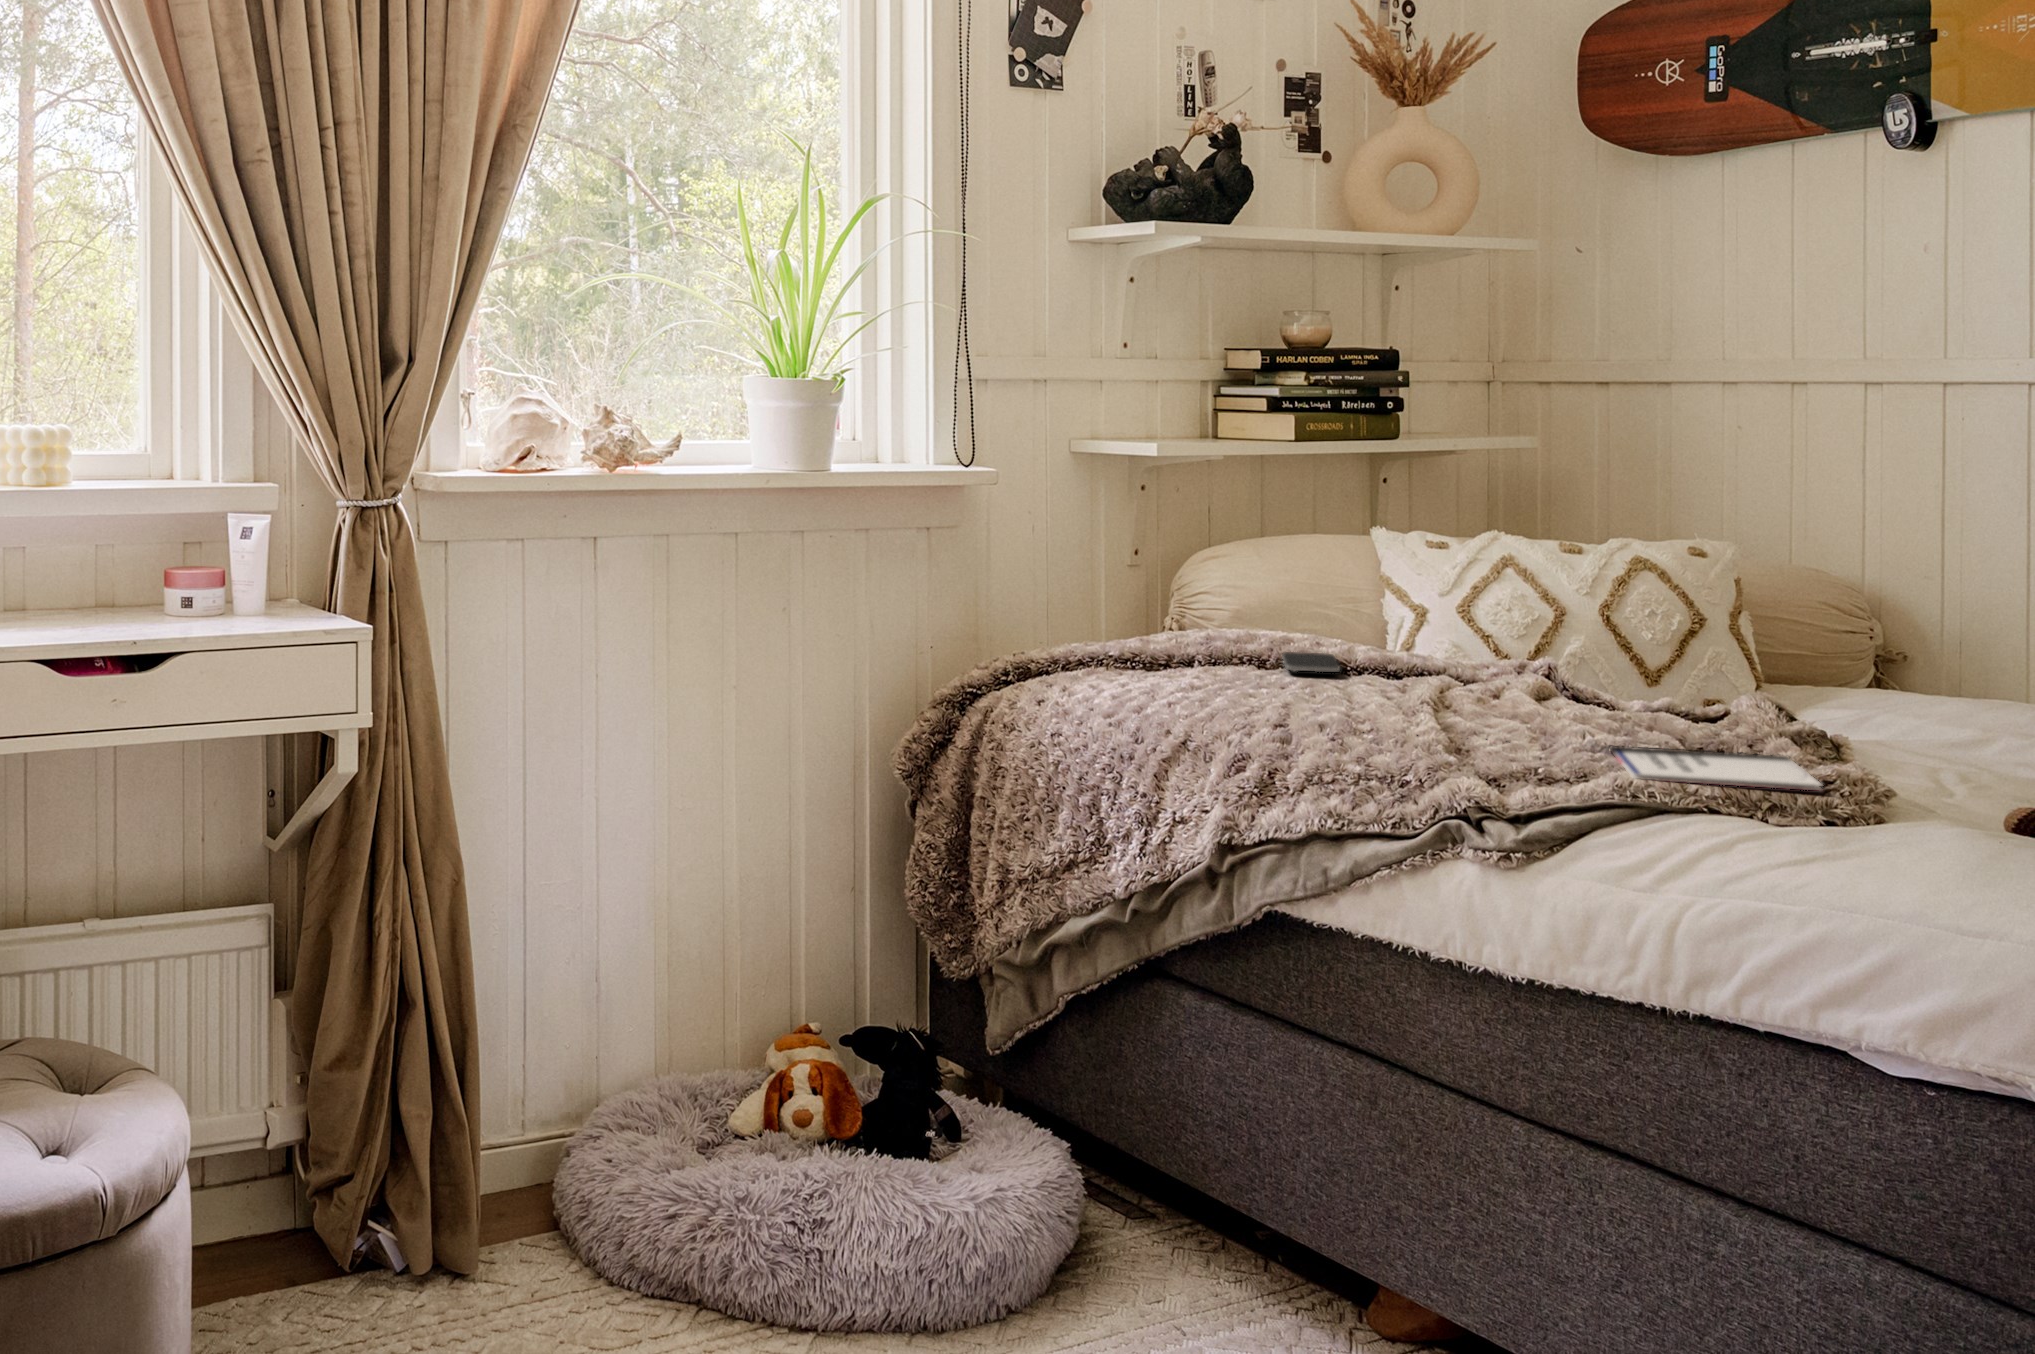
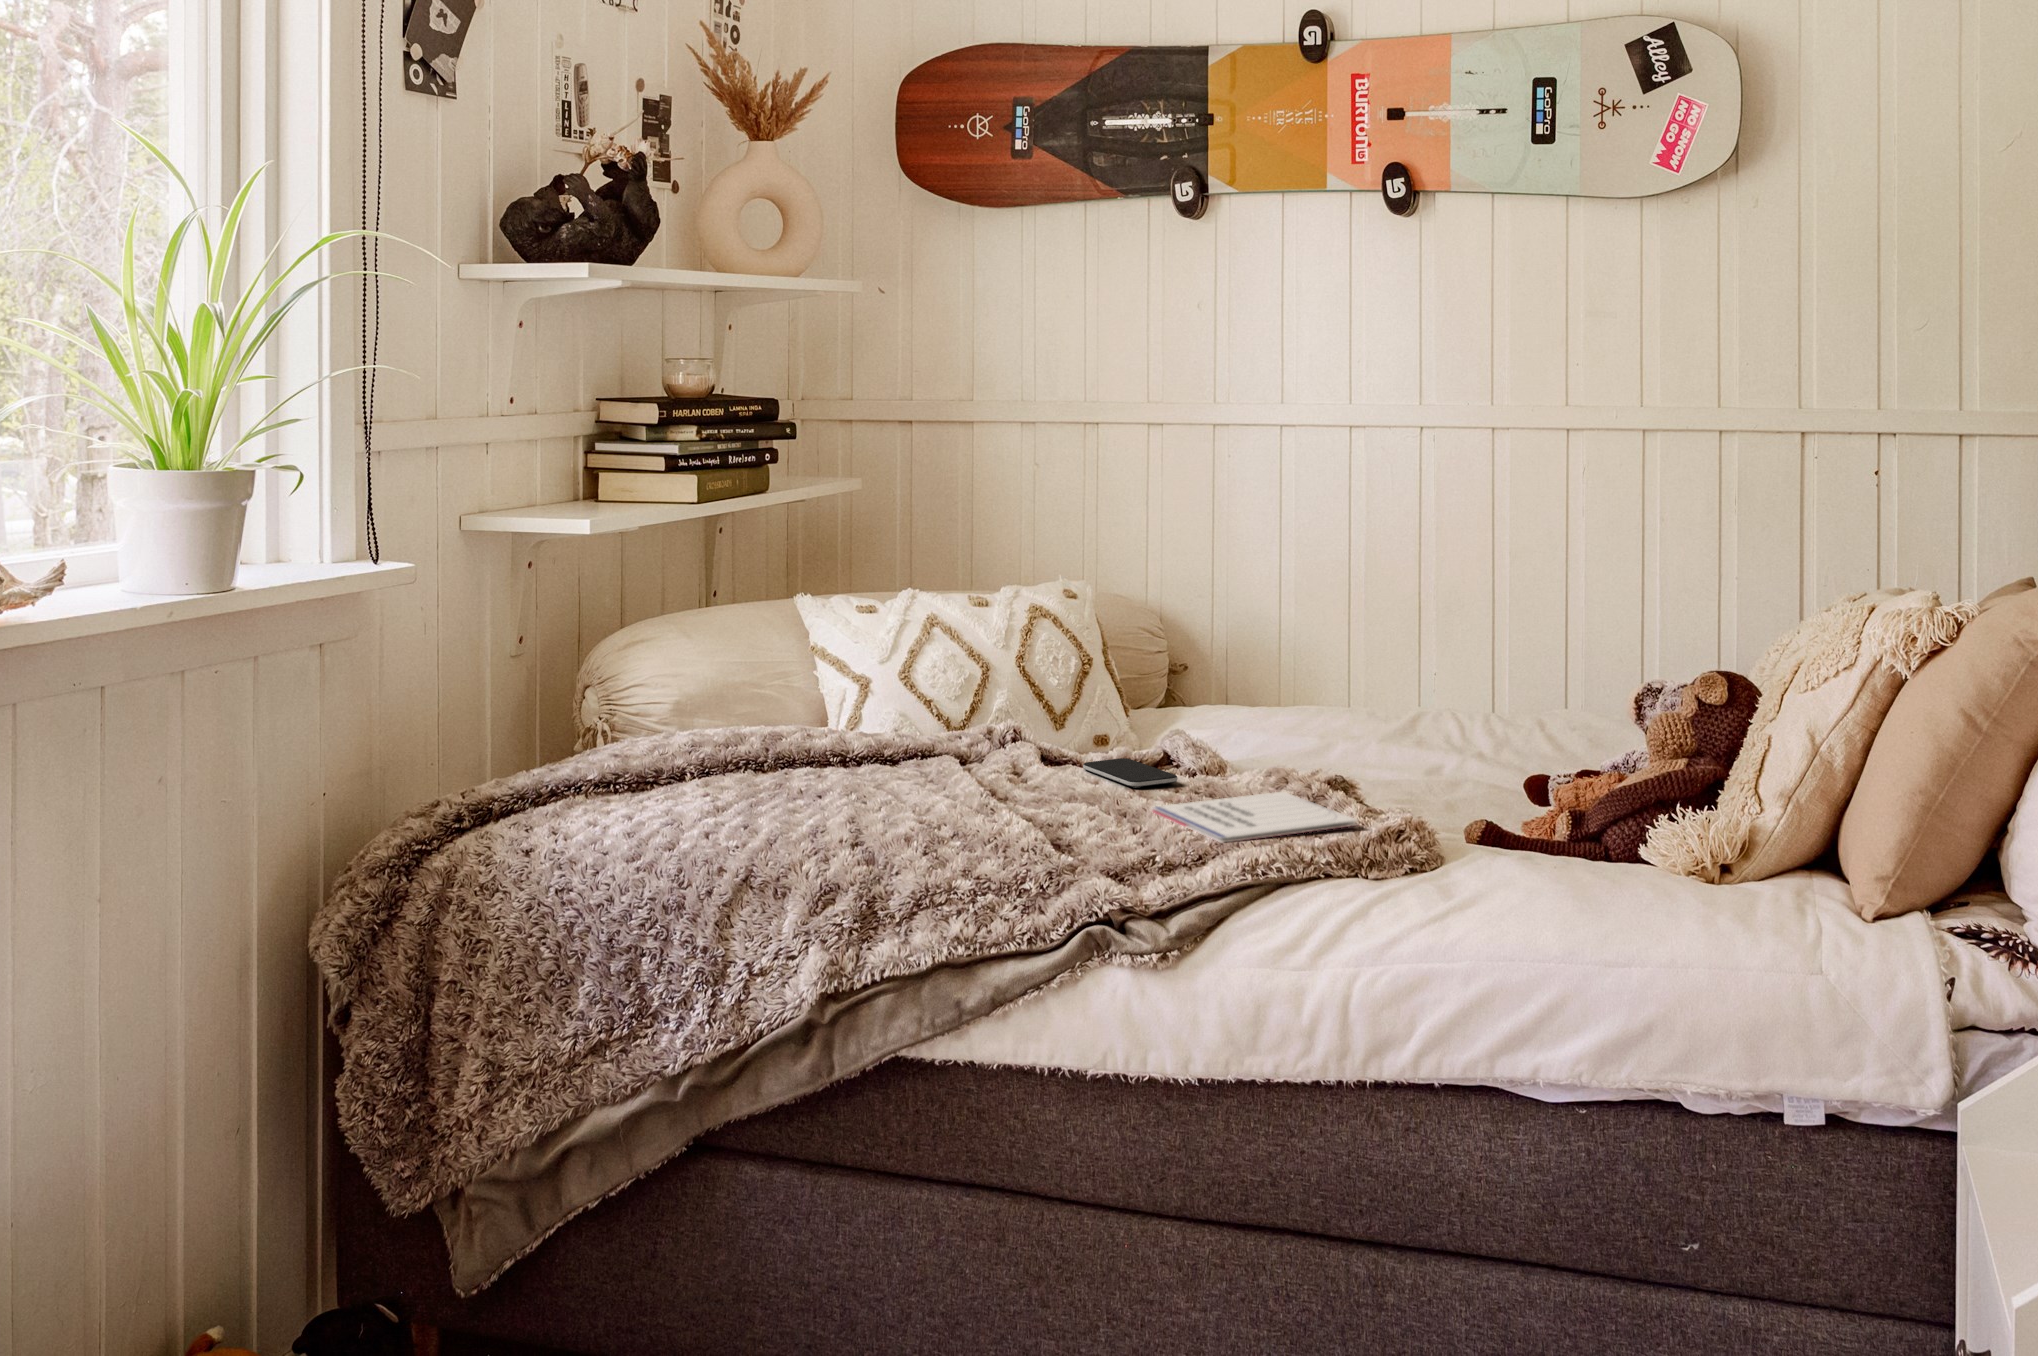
smartphone: present [1282,652,1340,672] -> present [1083,758,1178,788]

